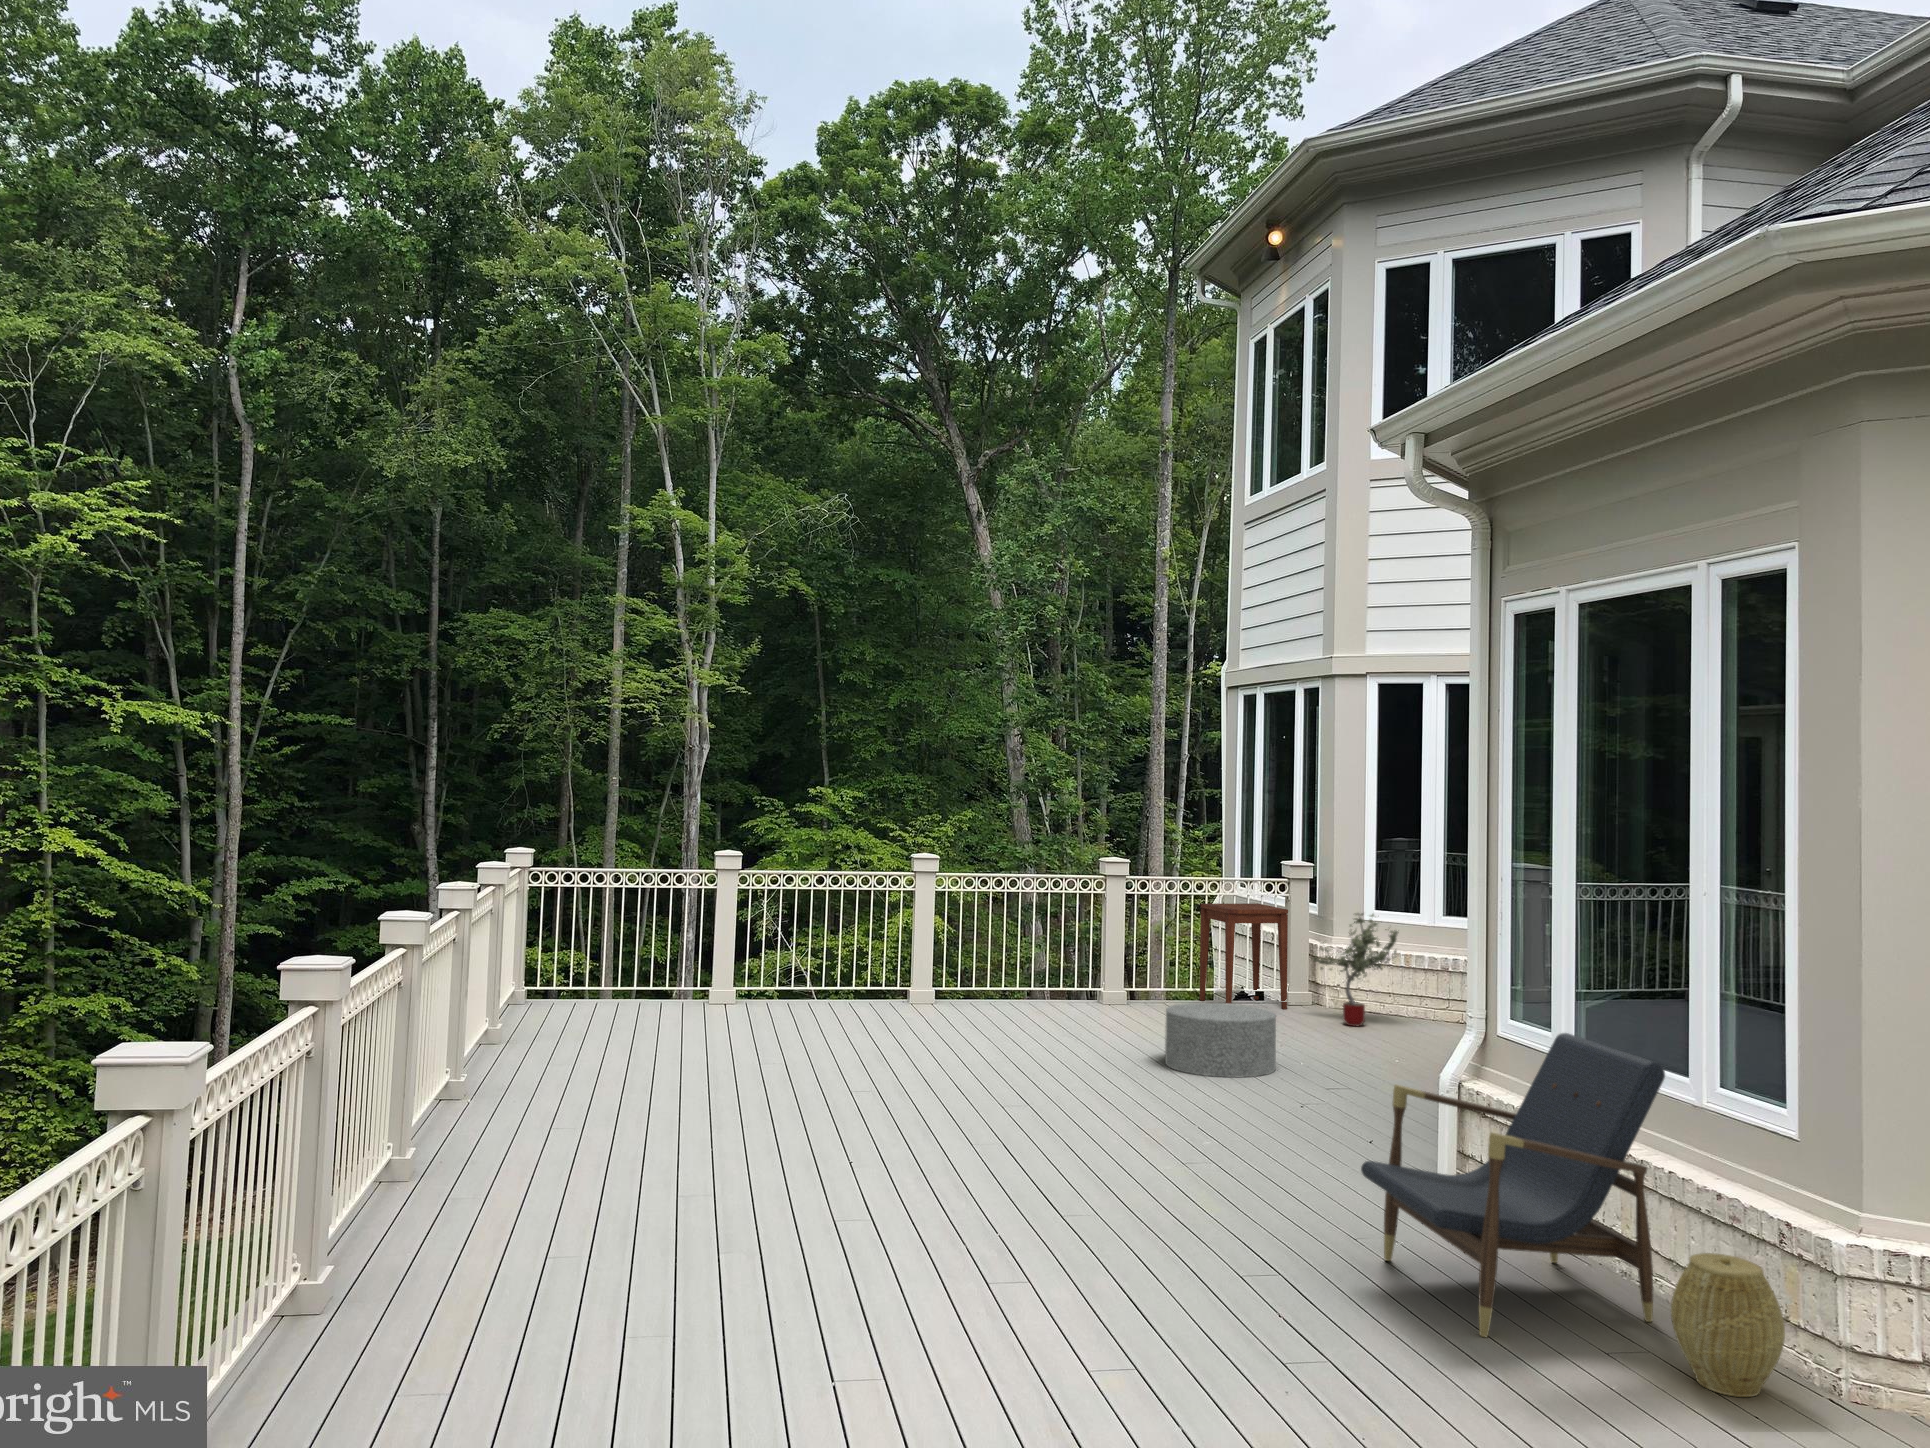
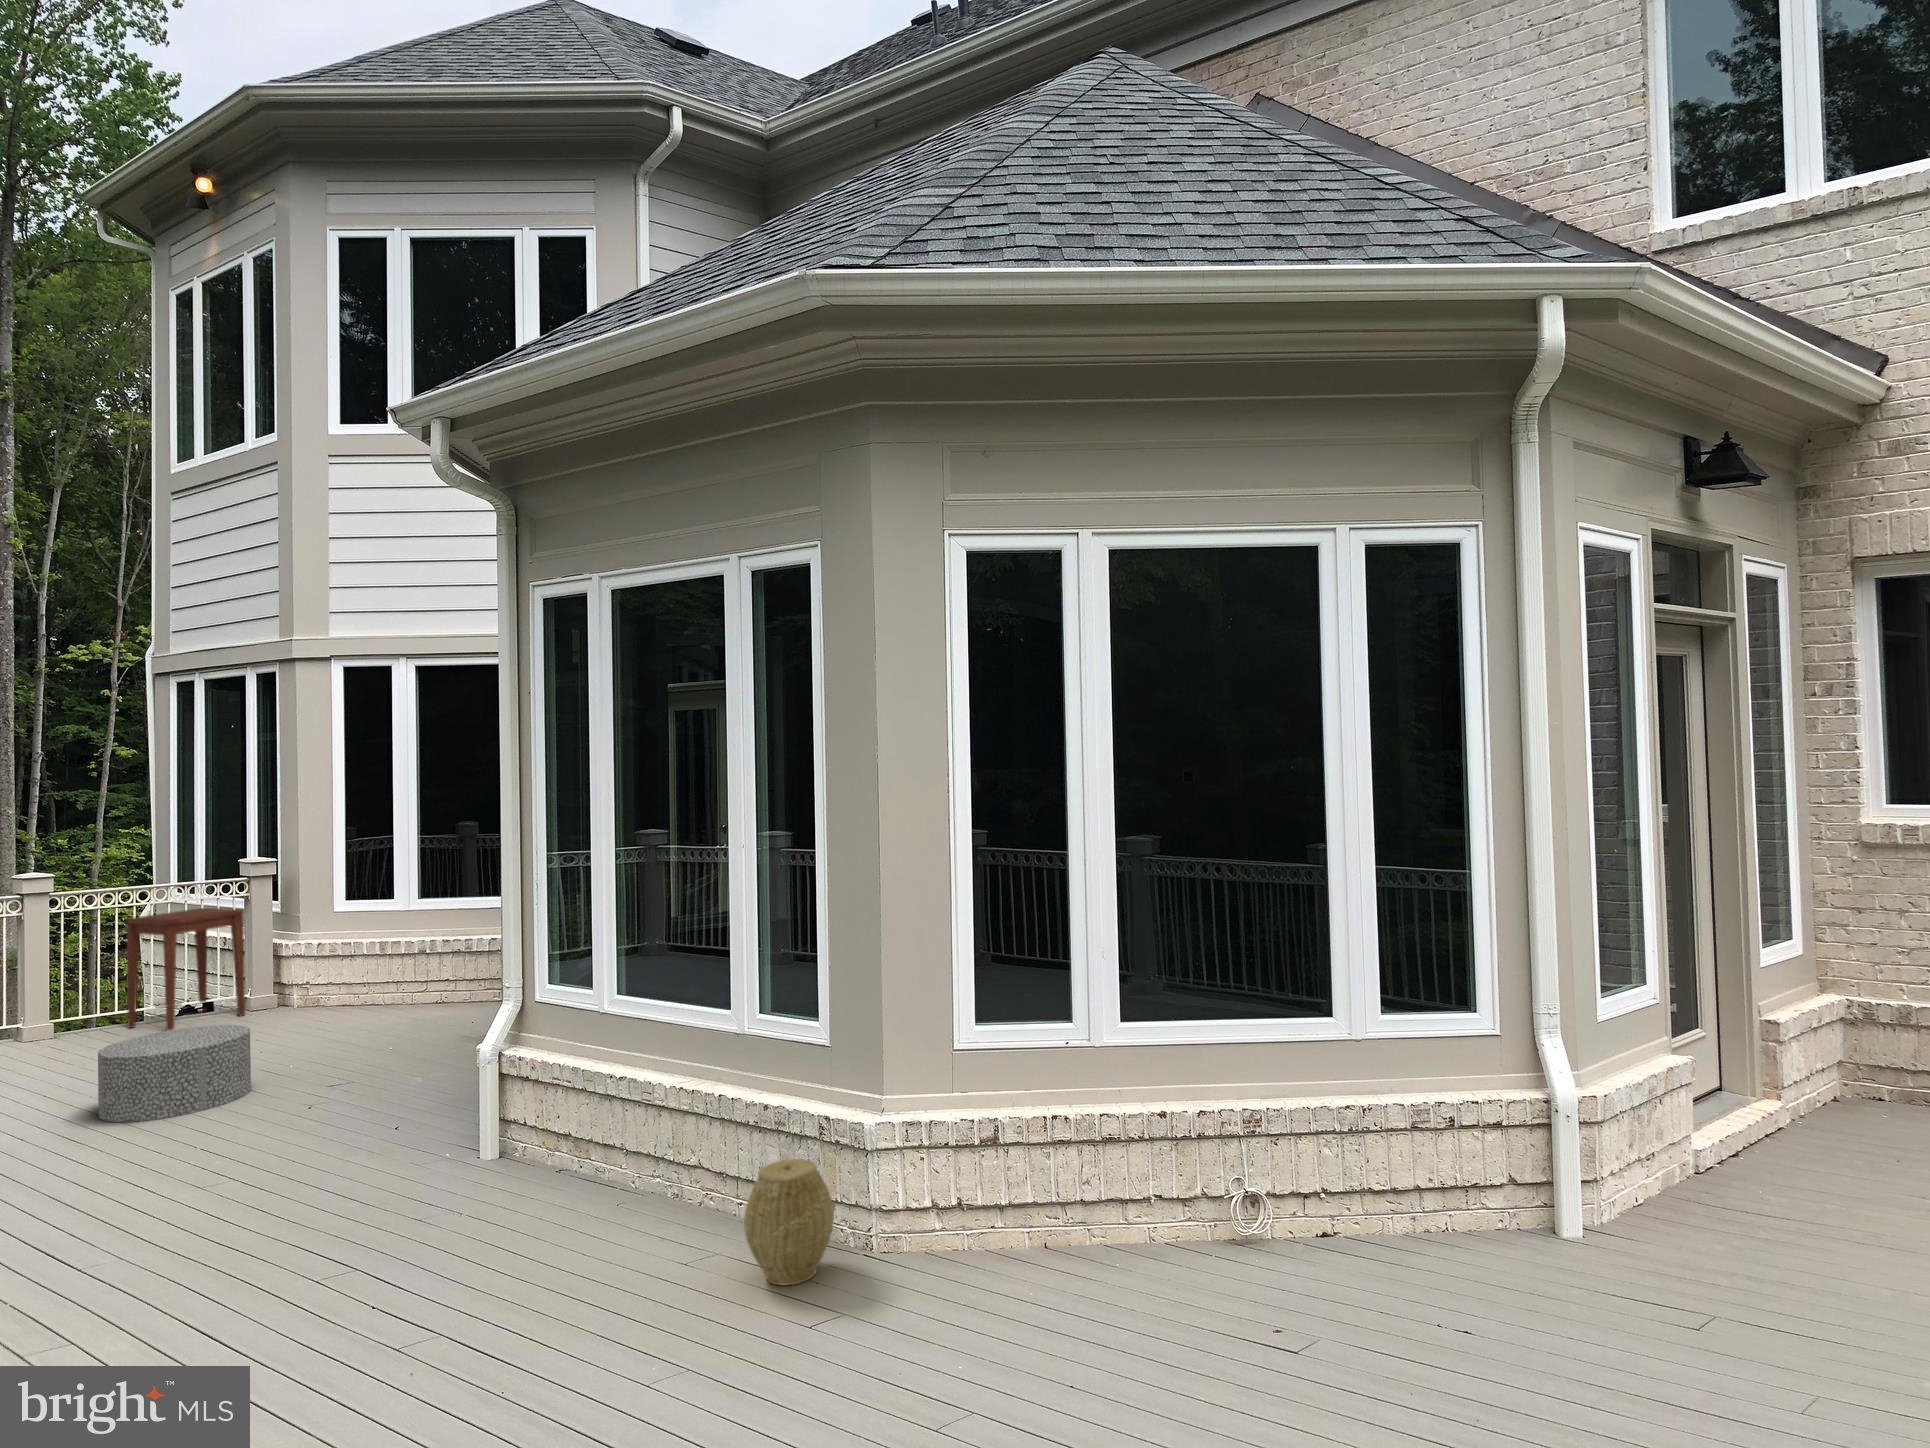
potted tree: present [1313,913,1399,1027] -> none [275,899,380,1018]
lounge chair: present [1361,1033,1665,1337] -> none [419,992,716,1319]

